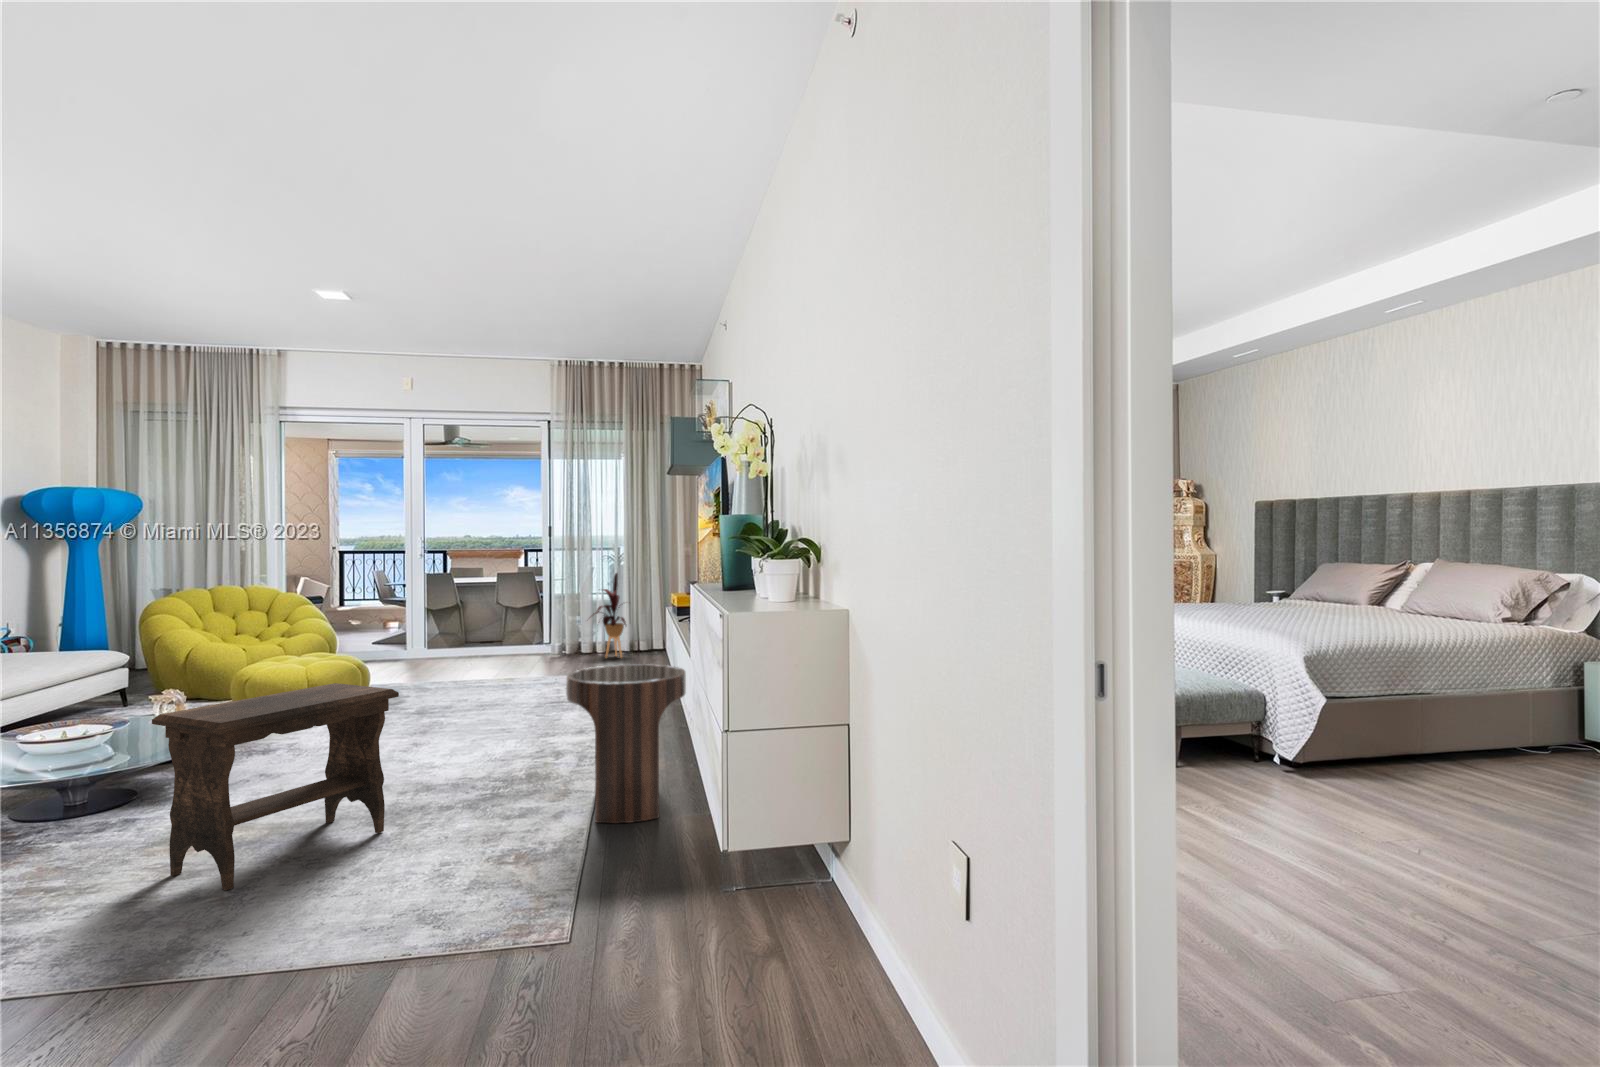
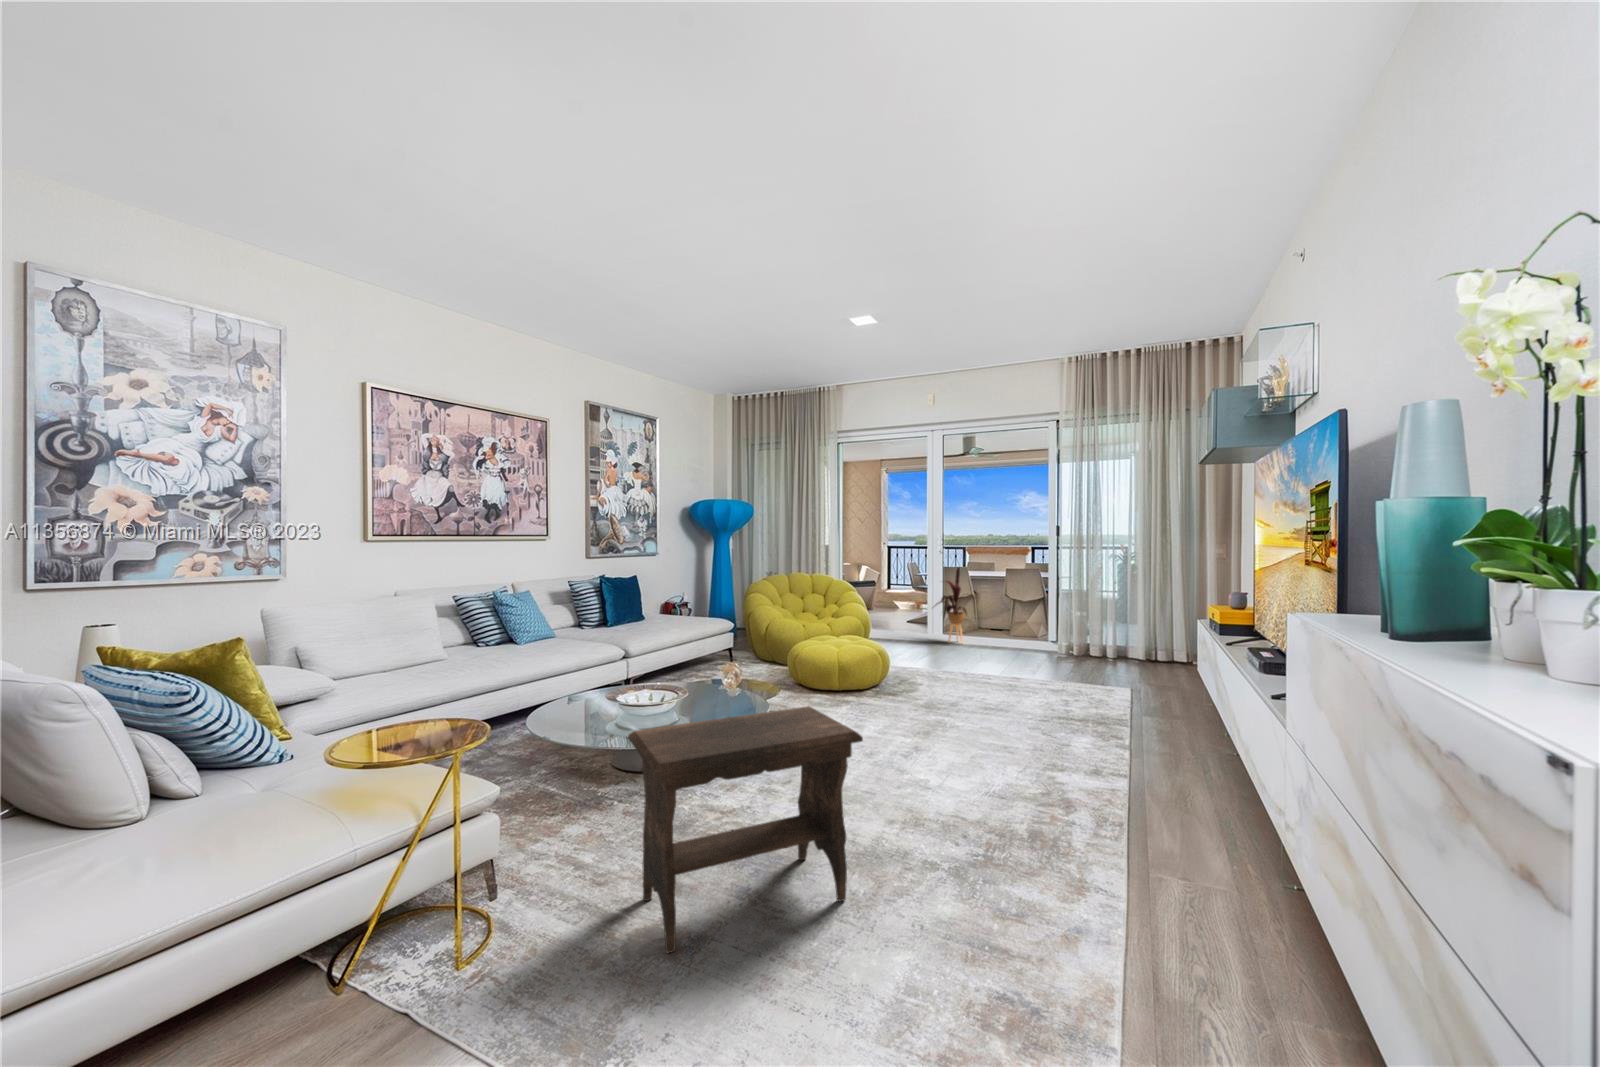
house plant: present [593,573,626,657] -> present [936,567,967,643]
side table: present [566,664,686,823] -> none [1077,733,1287,1031]

